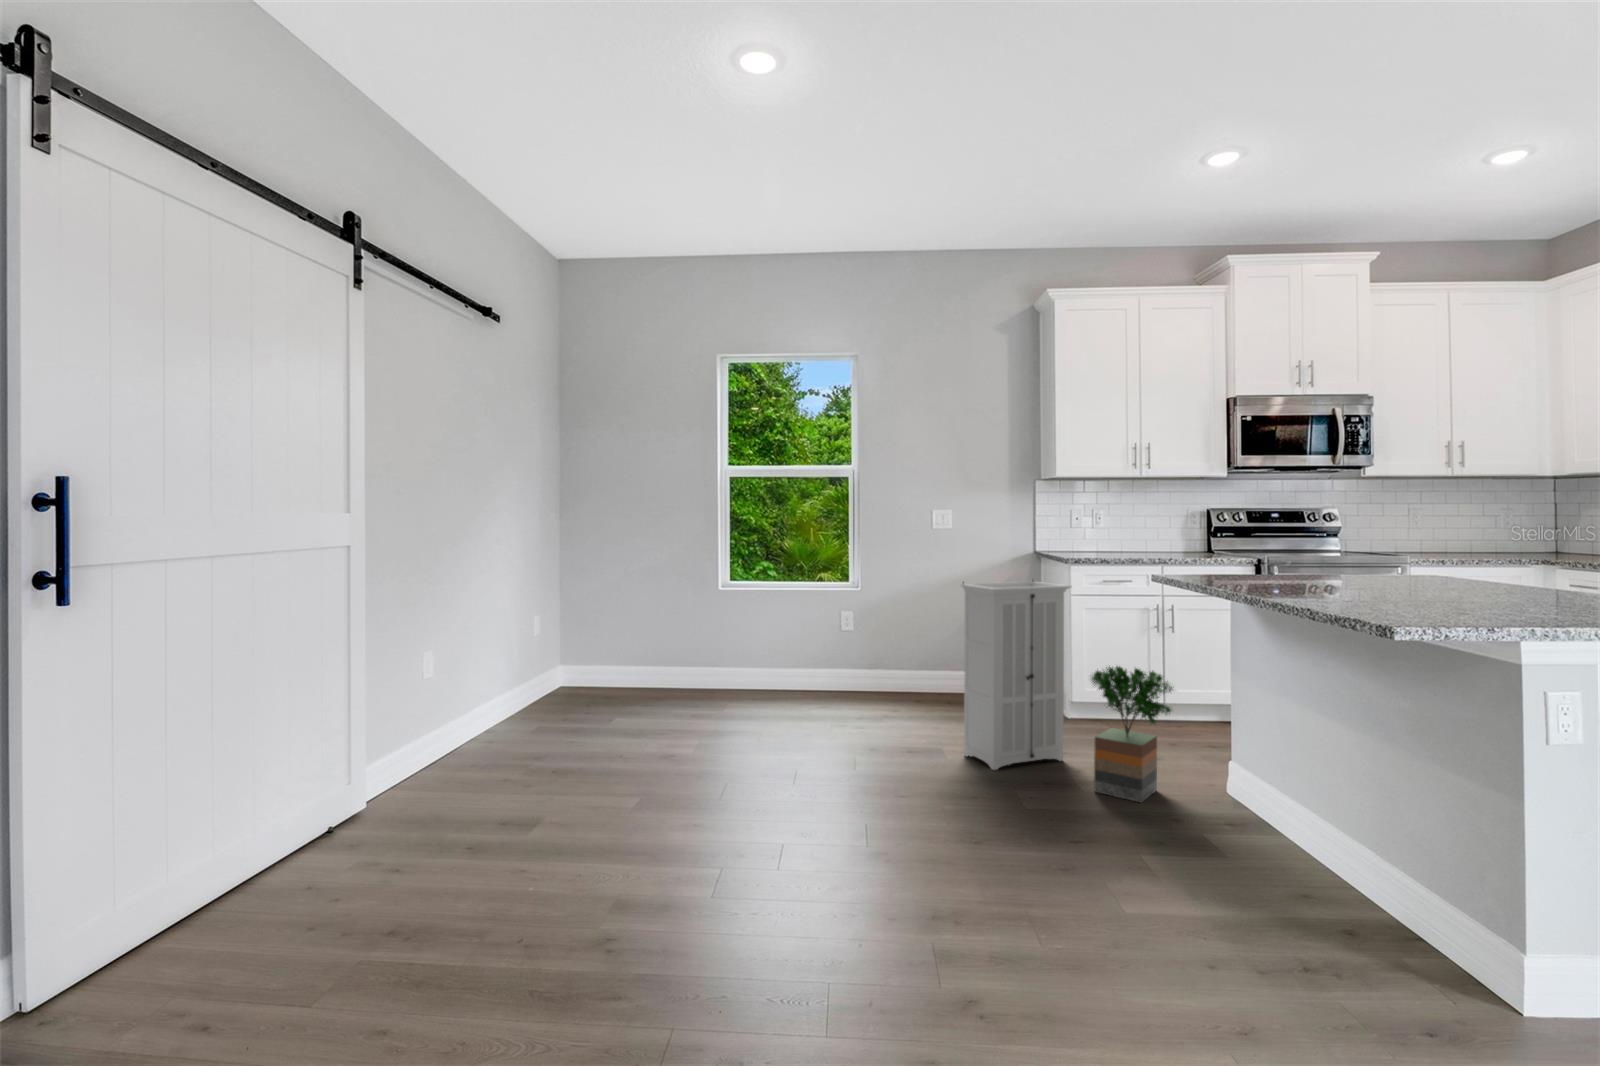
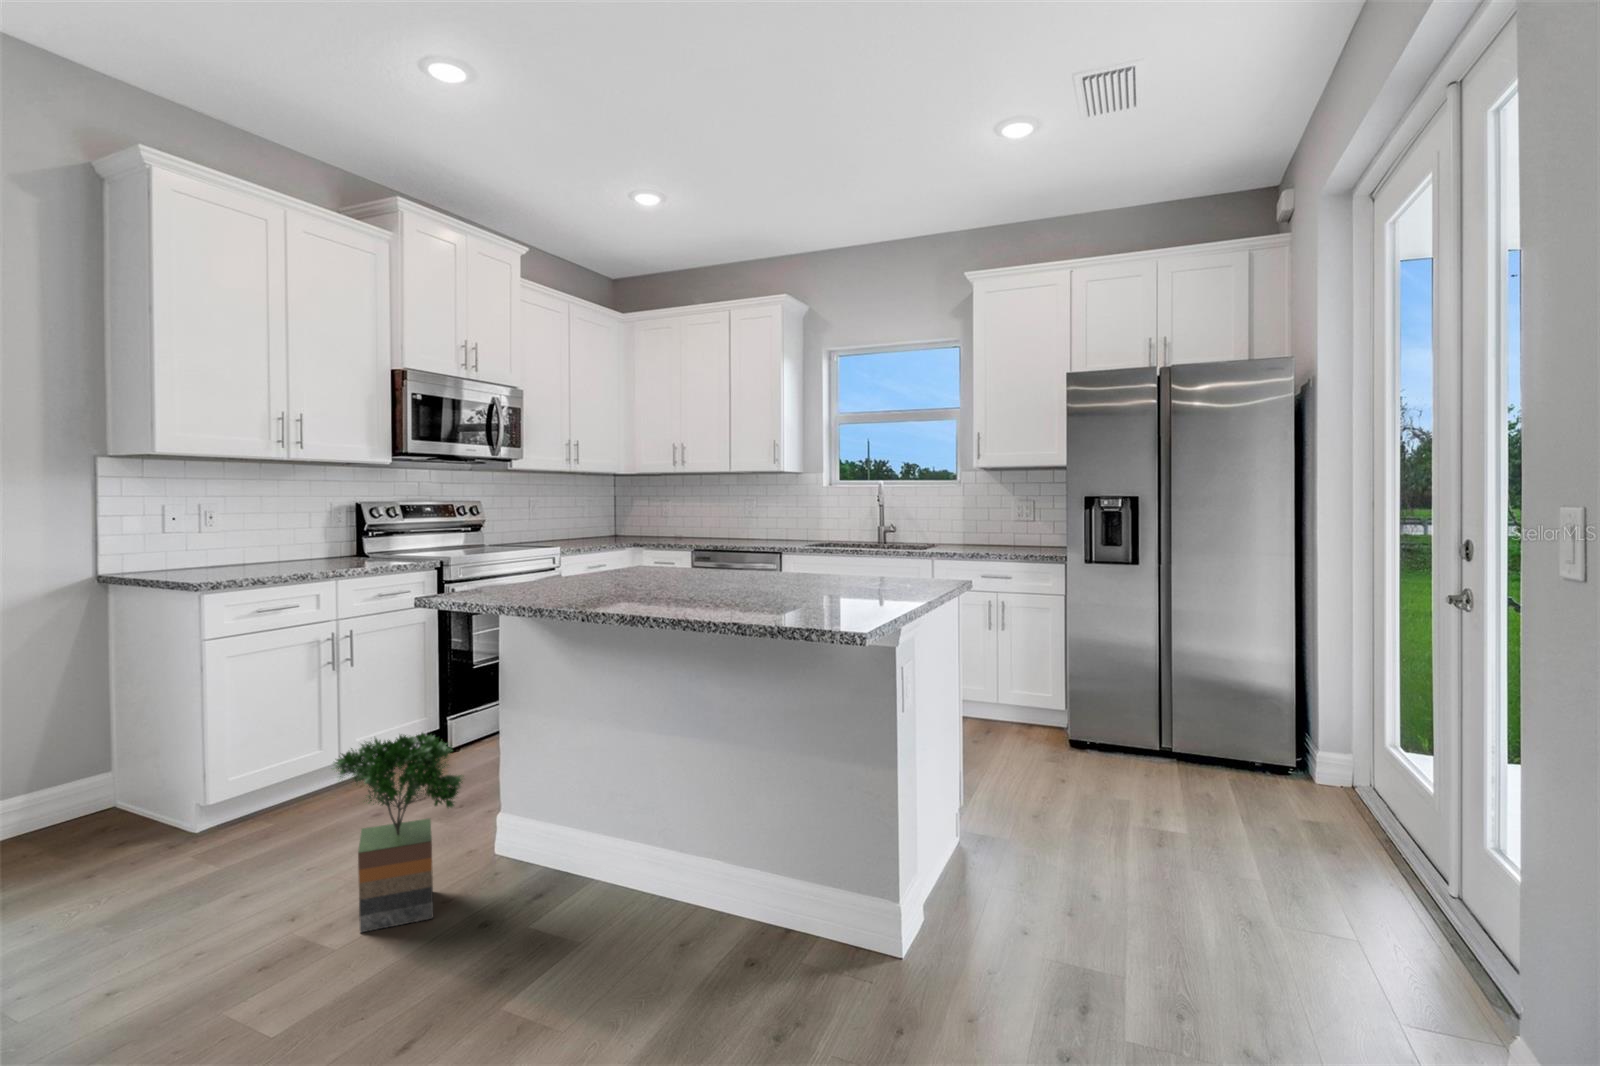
storage cabinet: present [961,581,1071,770] -> none [54,626,273,976]

